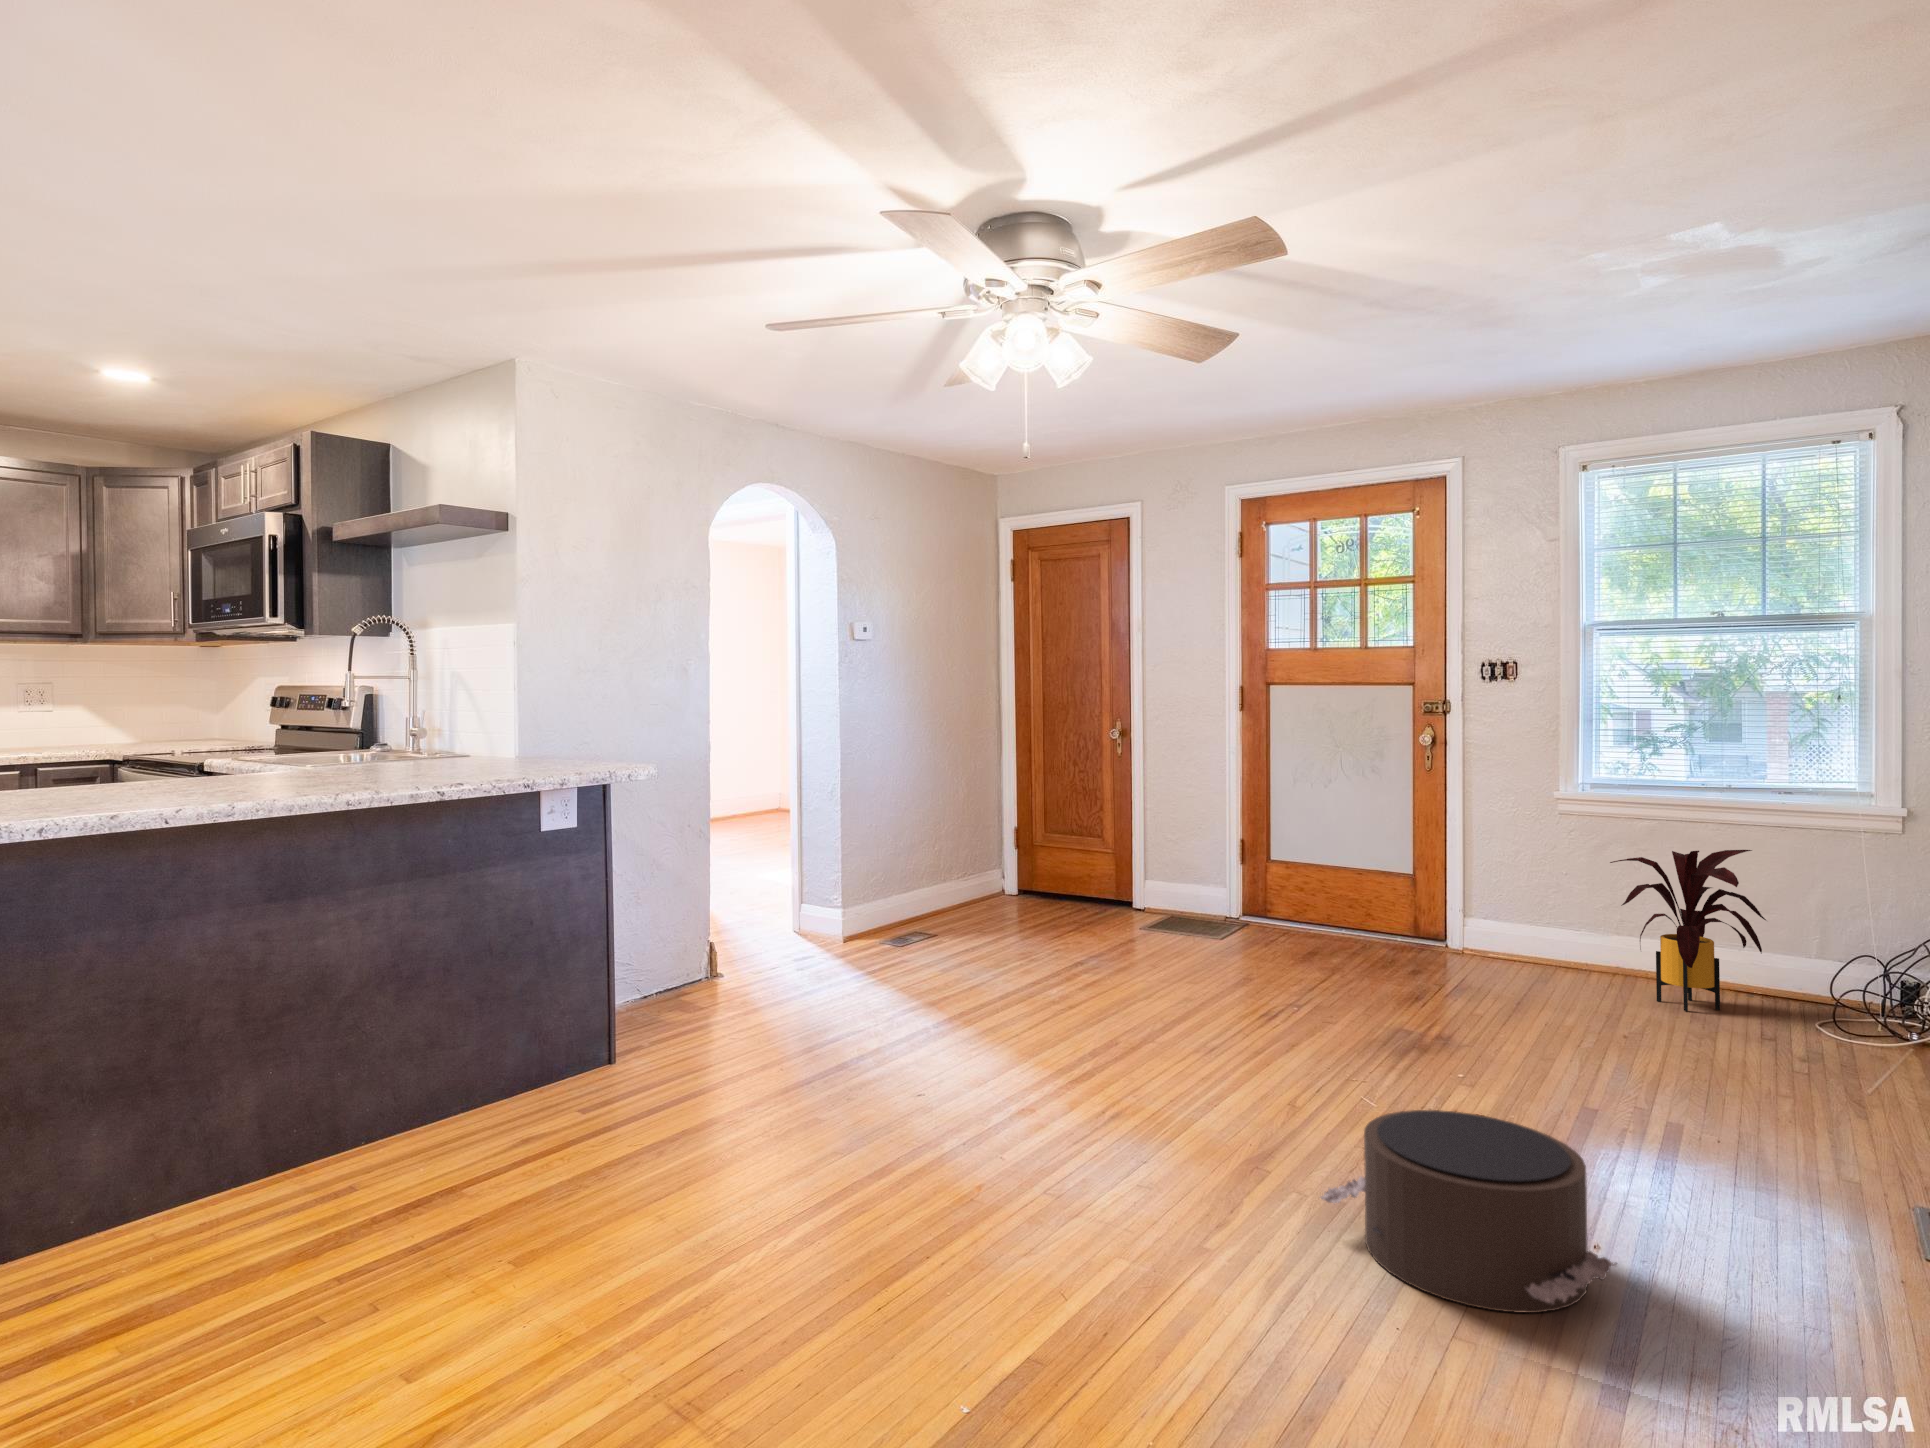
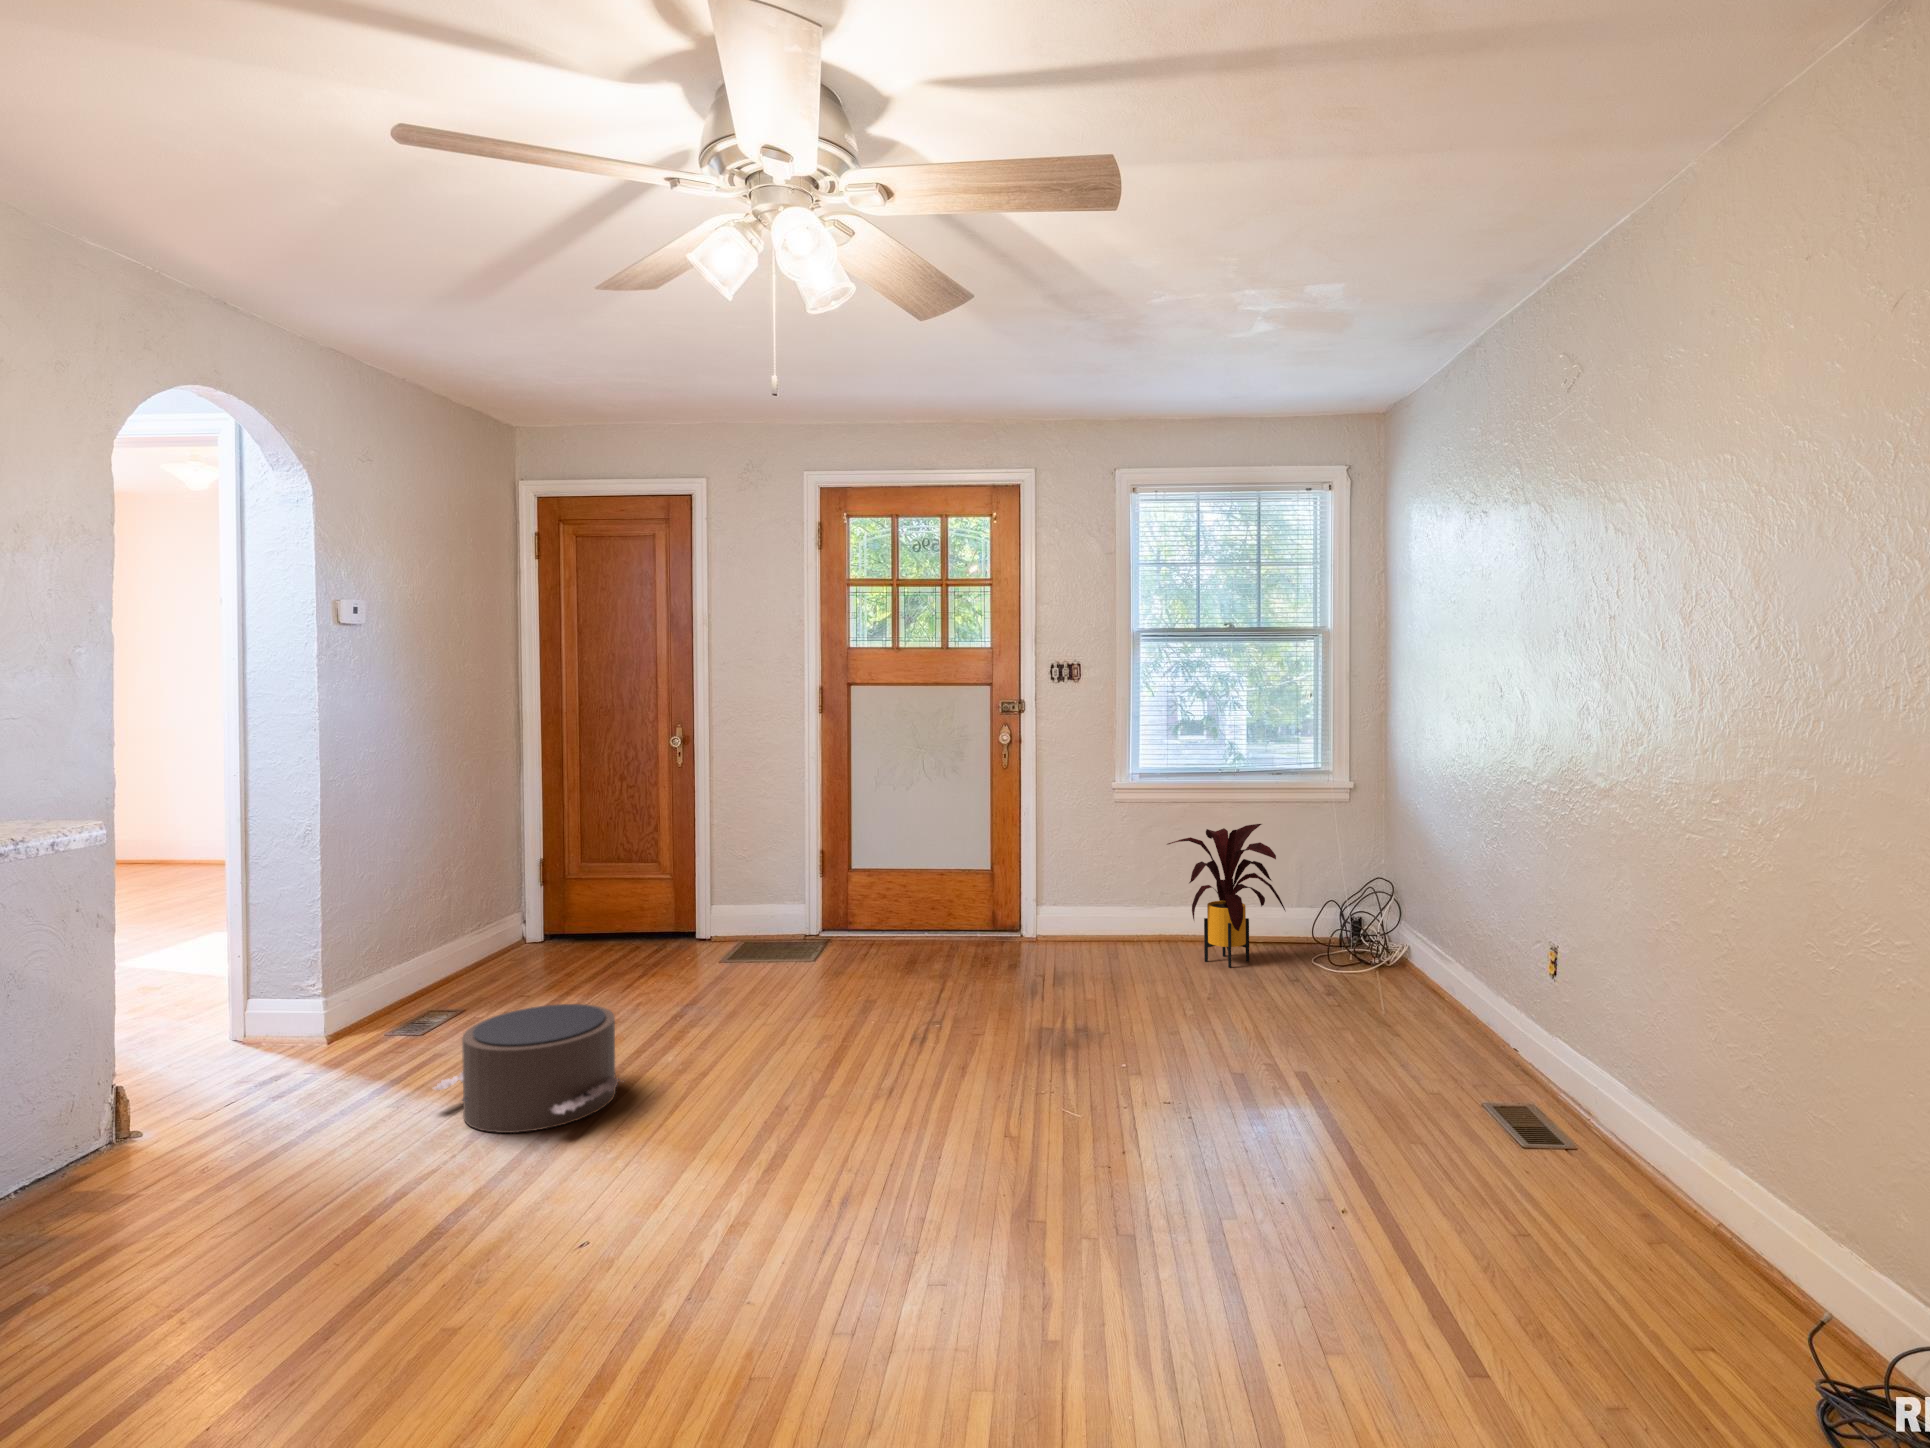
pouf: present [1320,1110,1617,1313] -> present [434,1004,624,1133]

